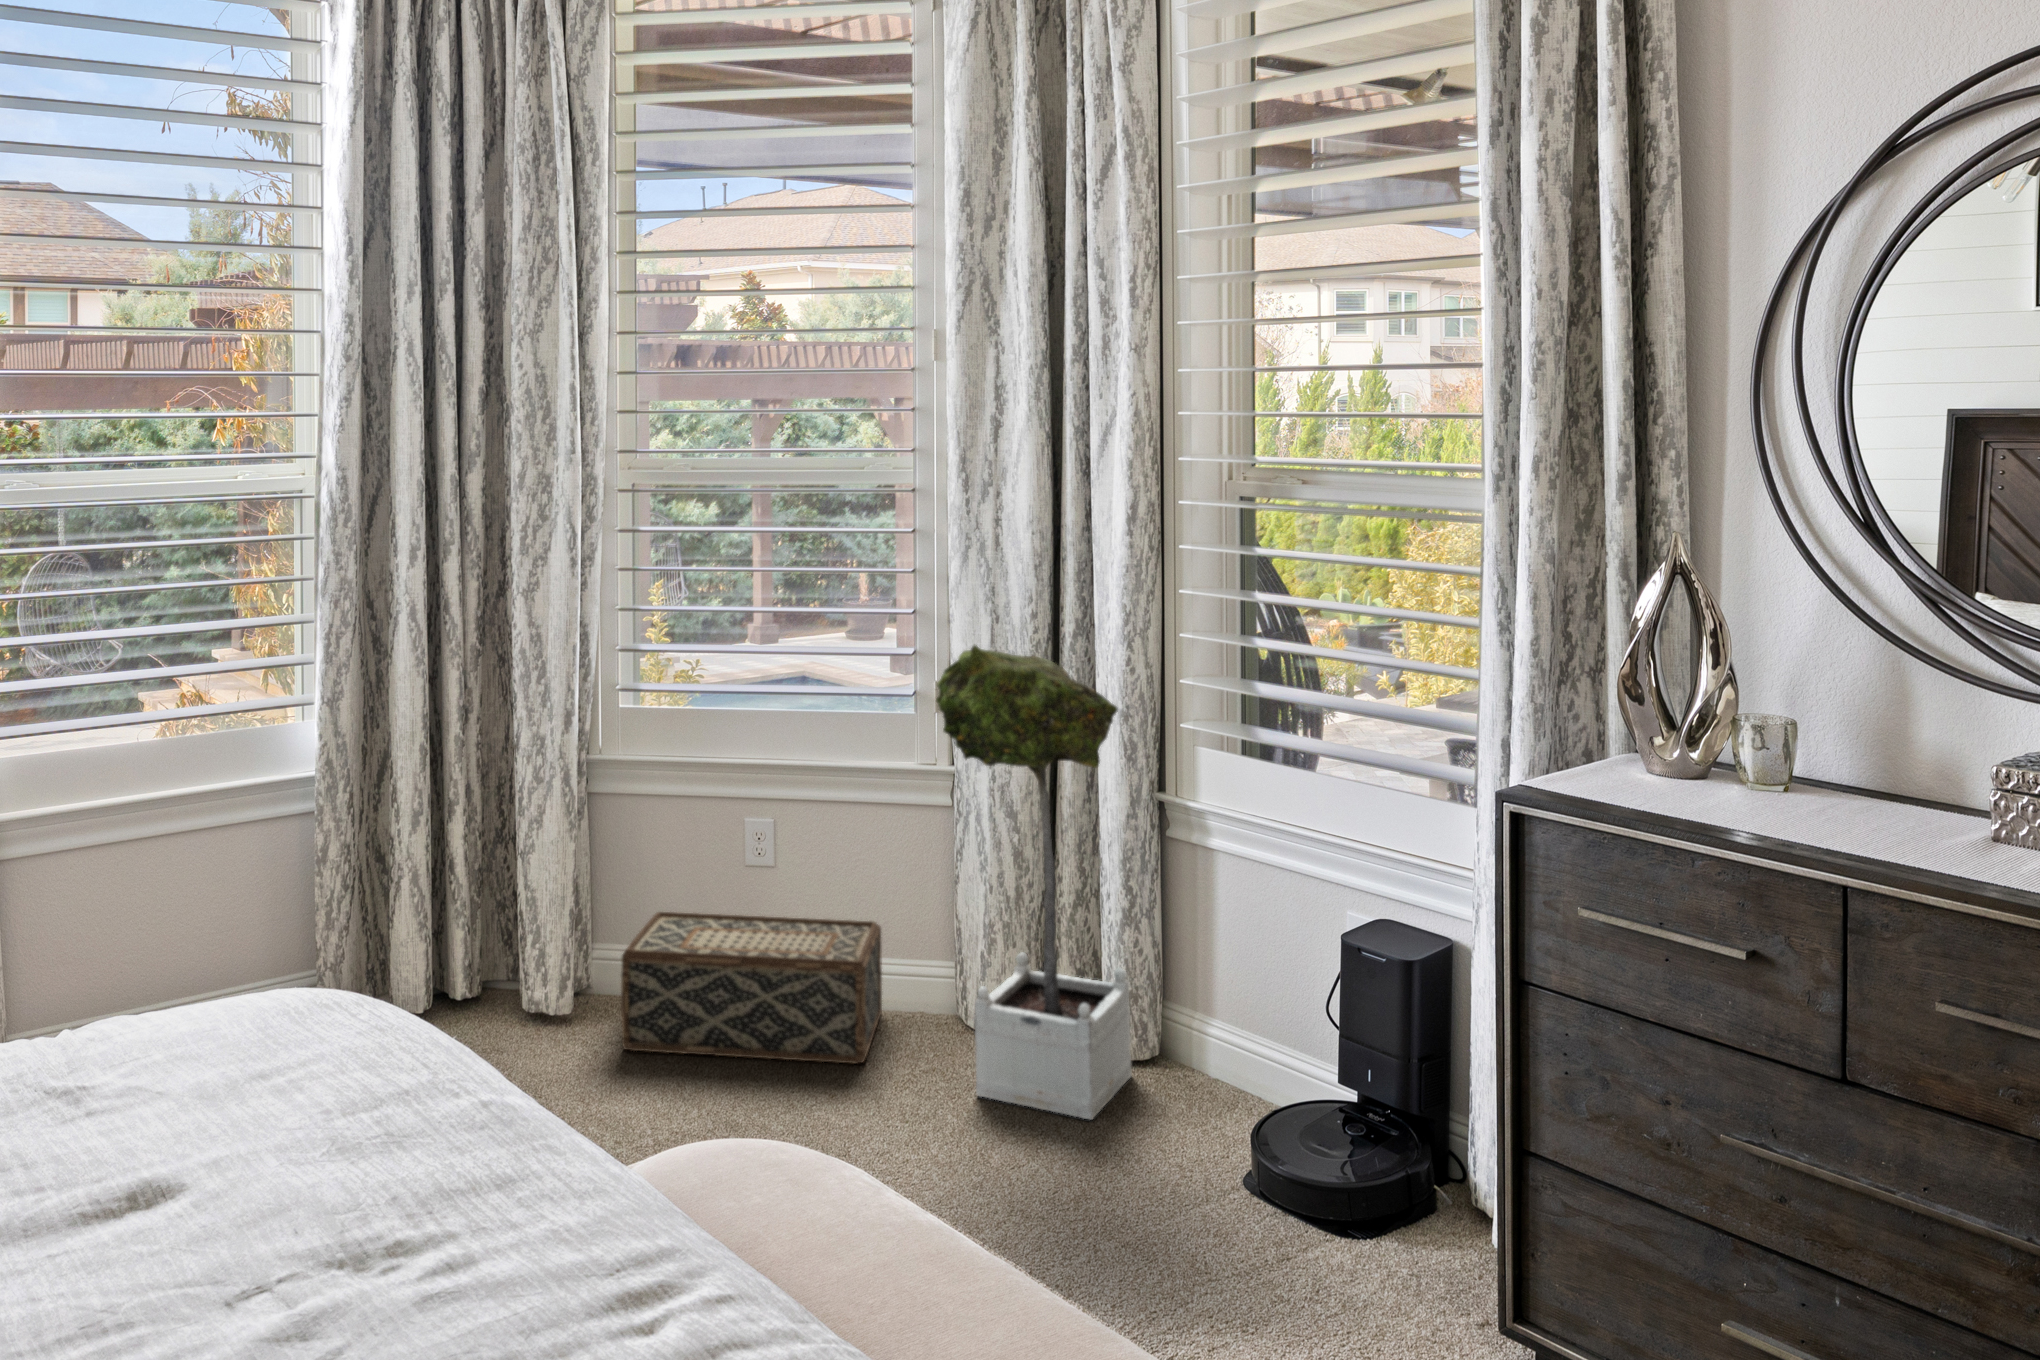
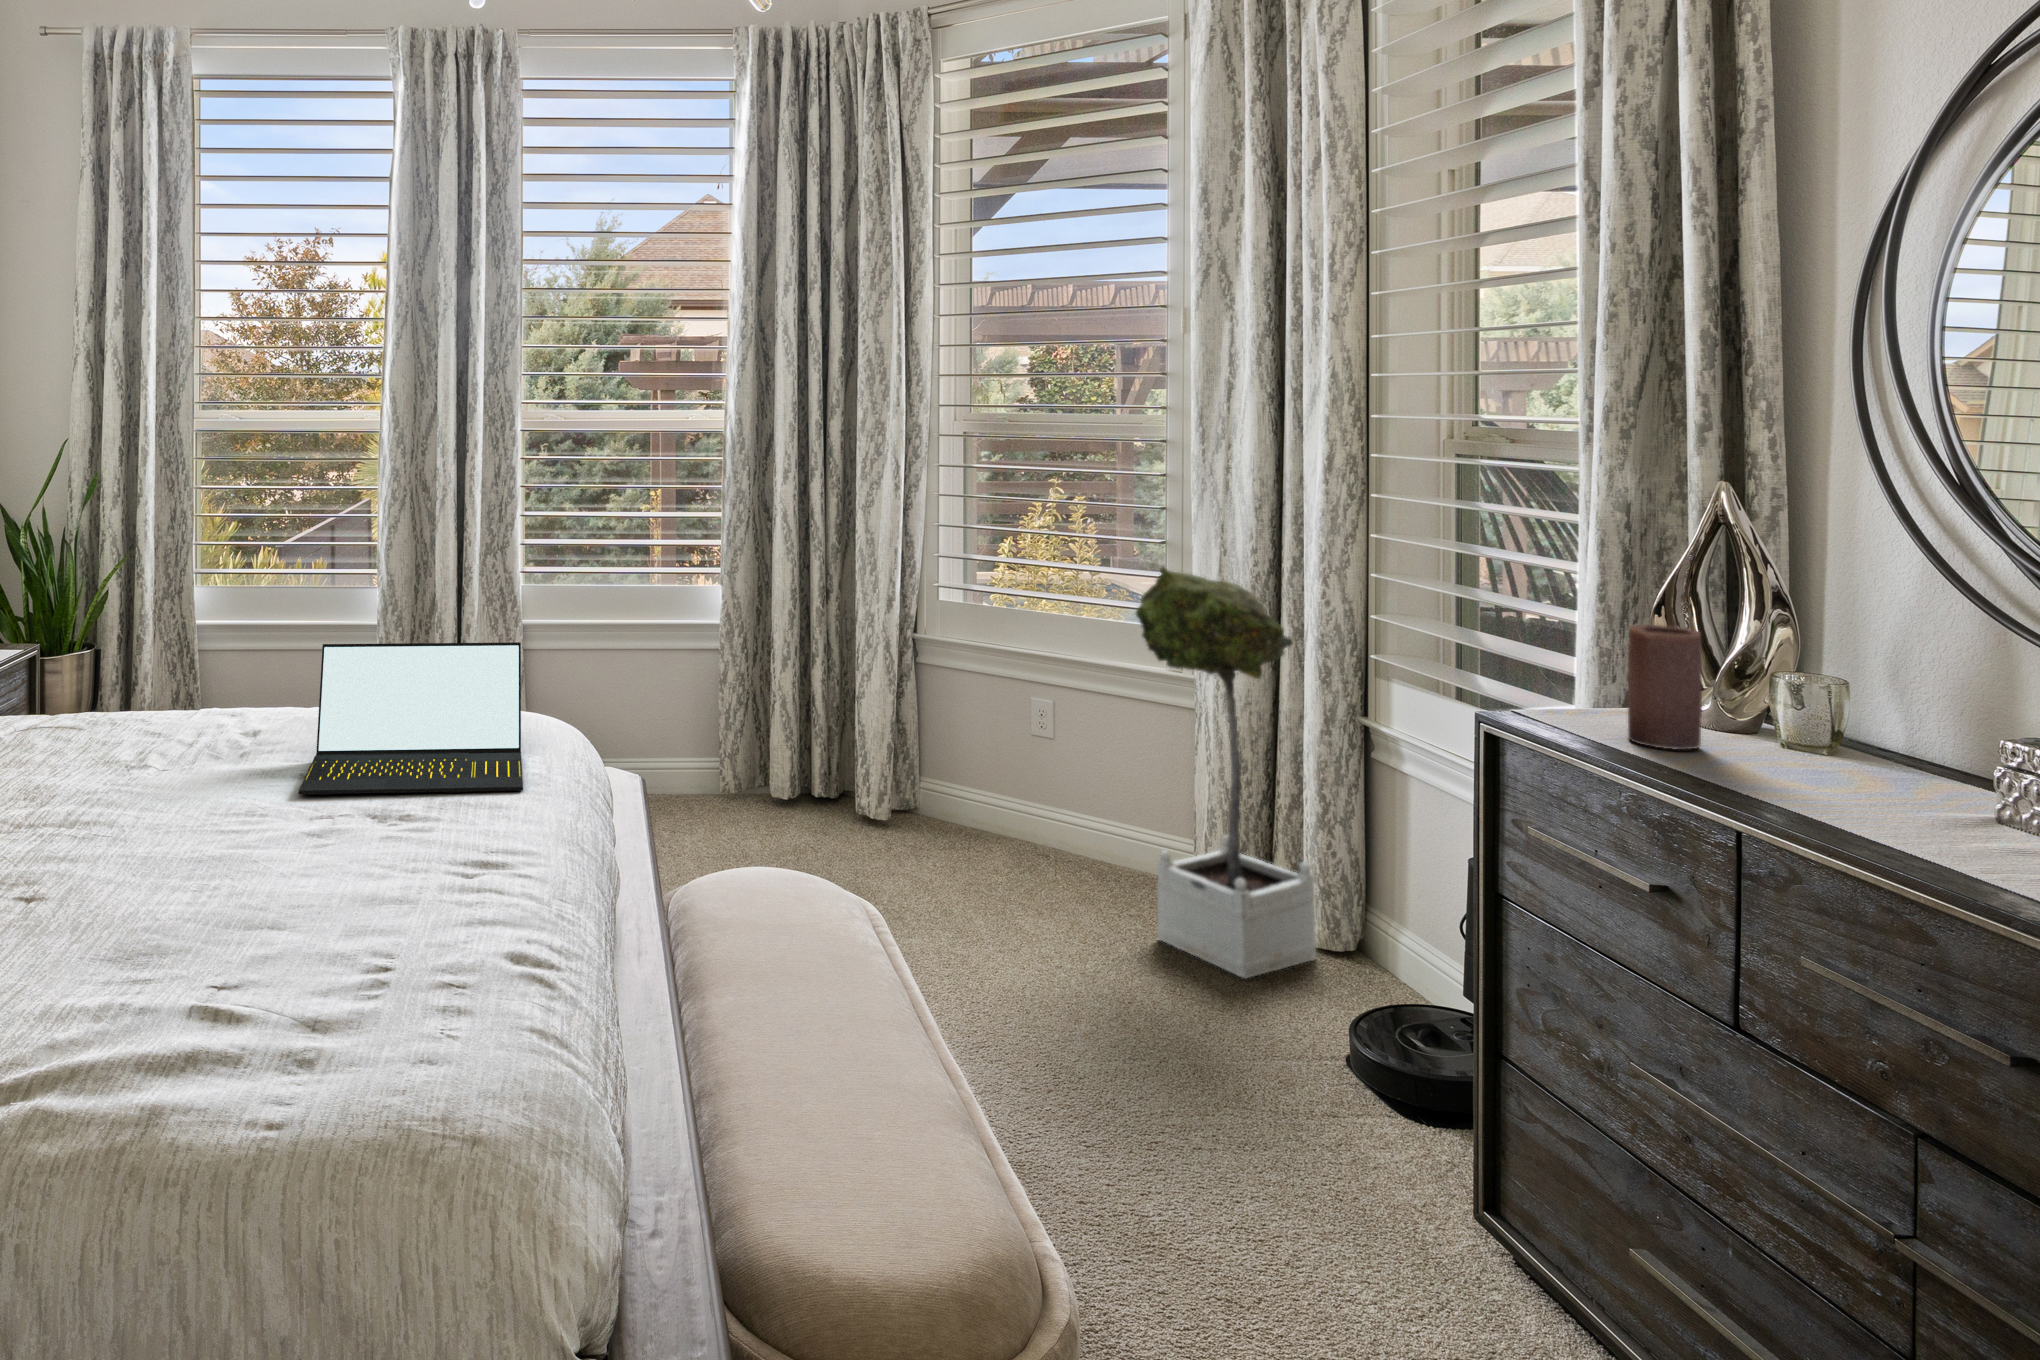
candle: none [1658,681,1723,806] -> present [1628,625,1702,750]
laptop: none [41,881,509,1248] -> present [299,642,523,795]
woven basket: present [621,912,882,1064] -> none [908,758,1131,897]

